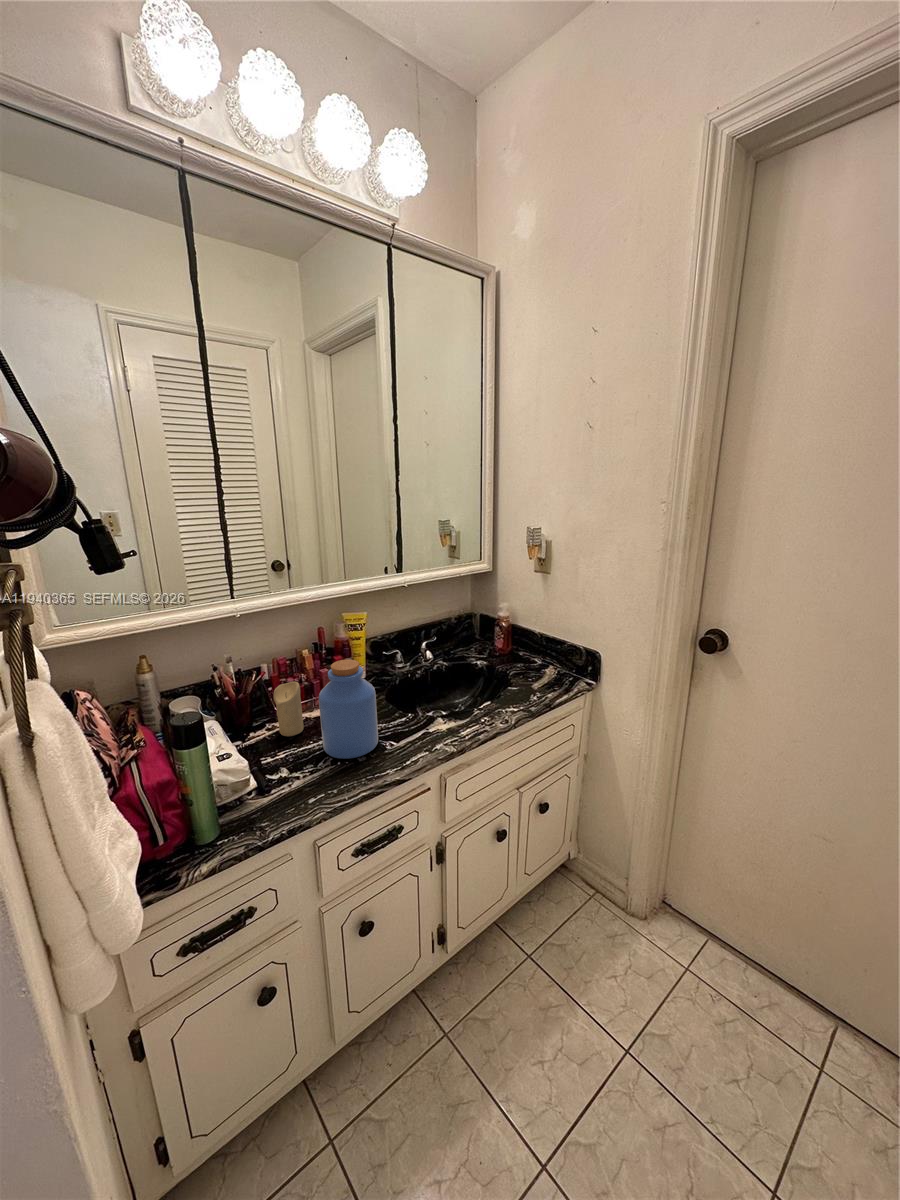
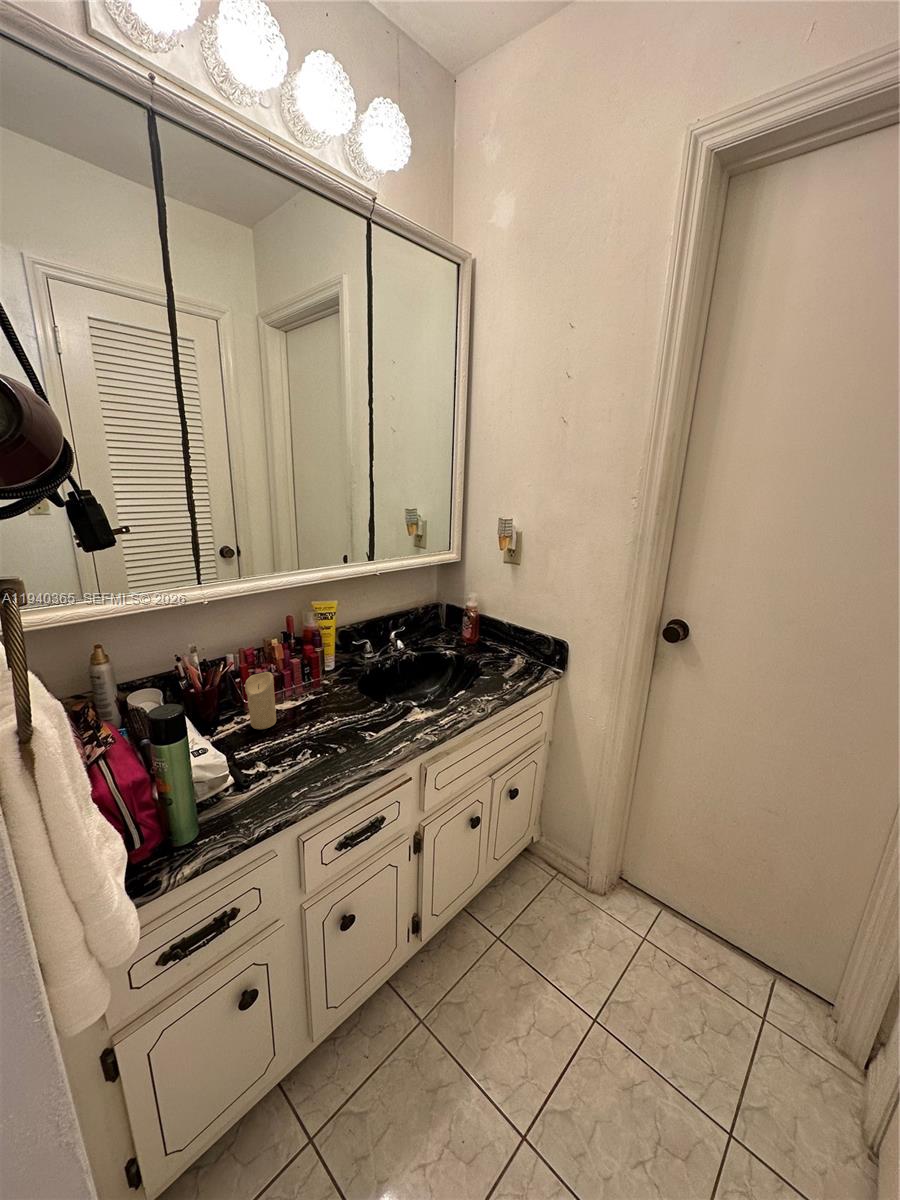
jar: present [319,660,378,759] -> none [297,649,358,751]

